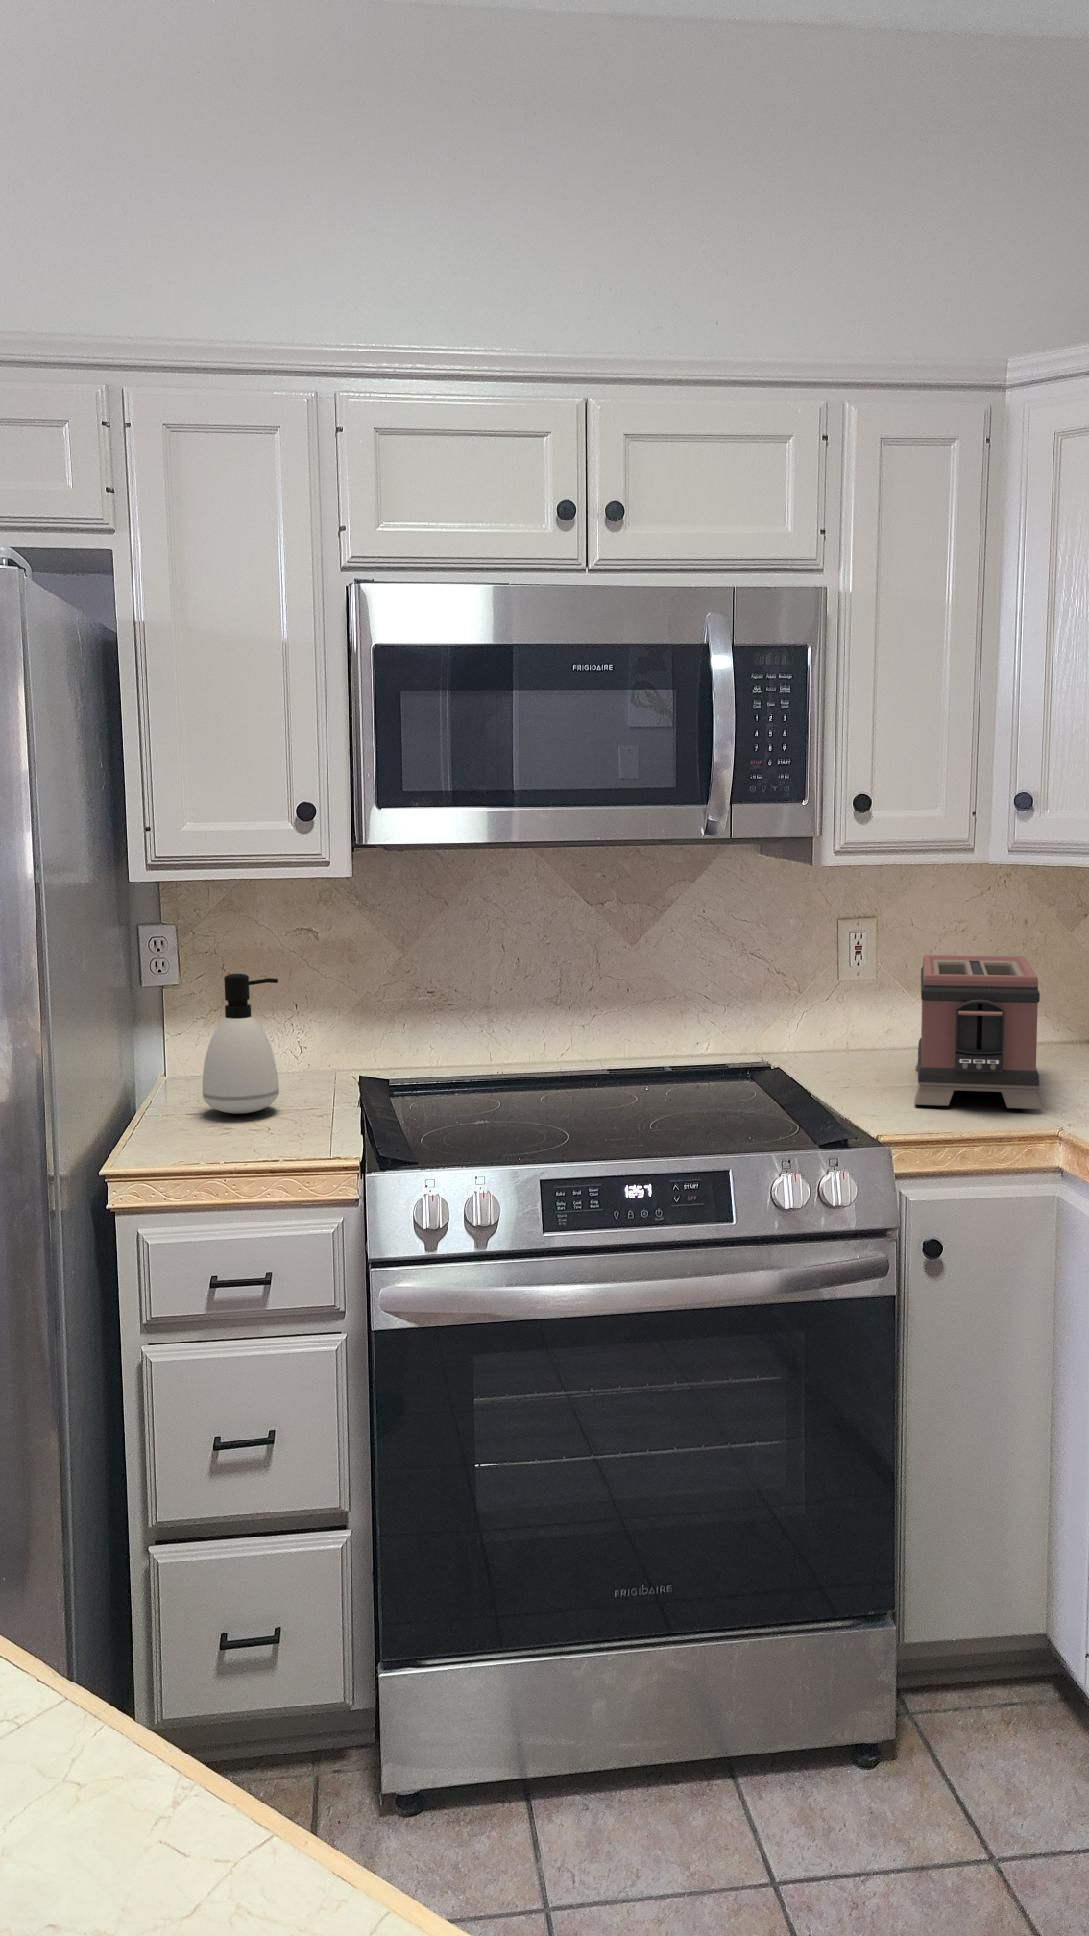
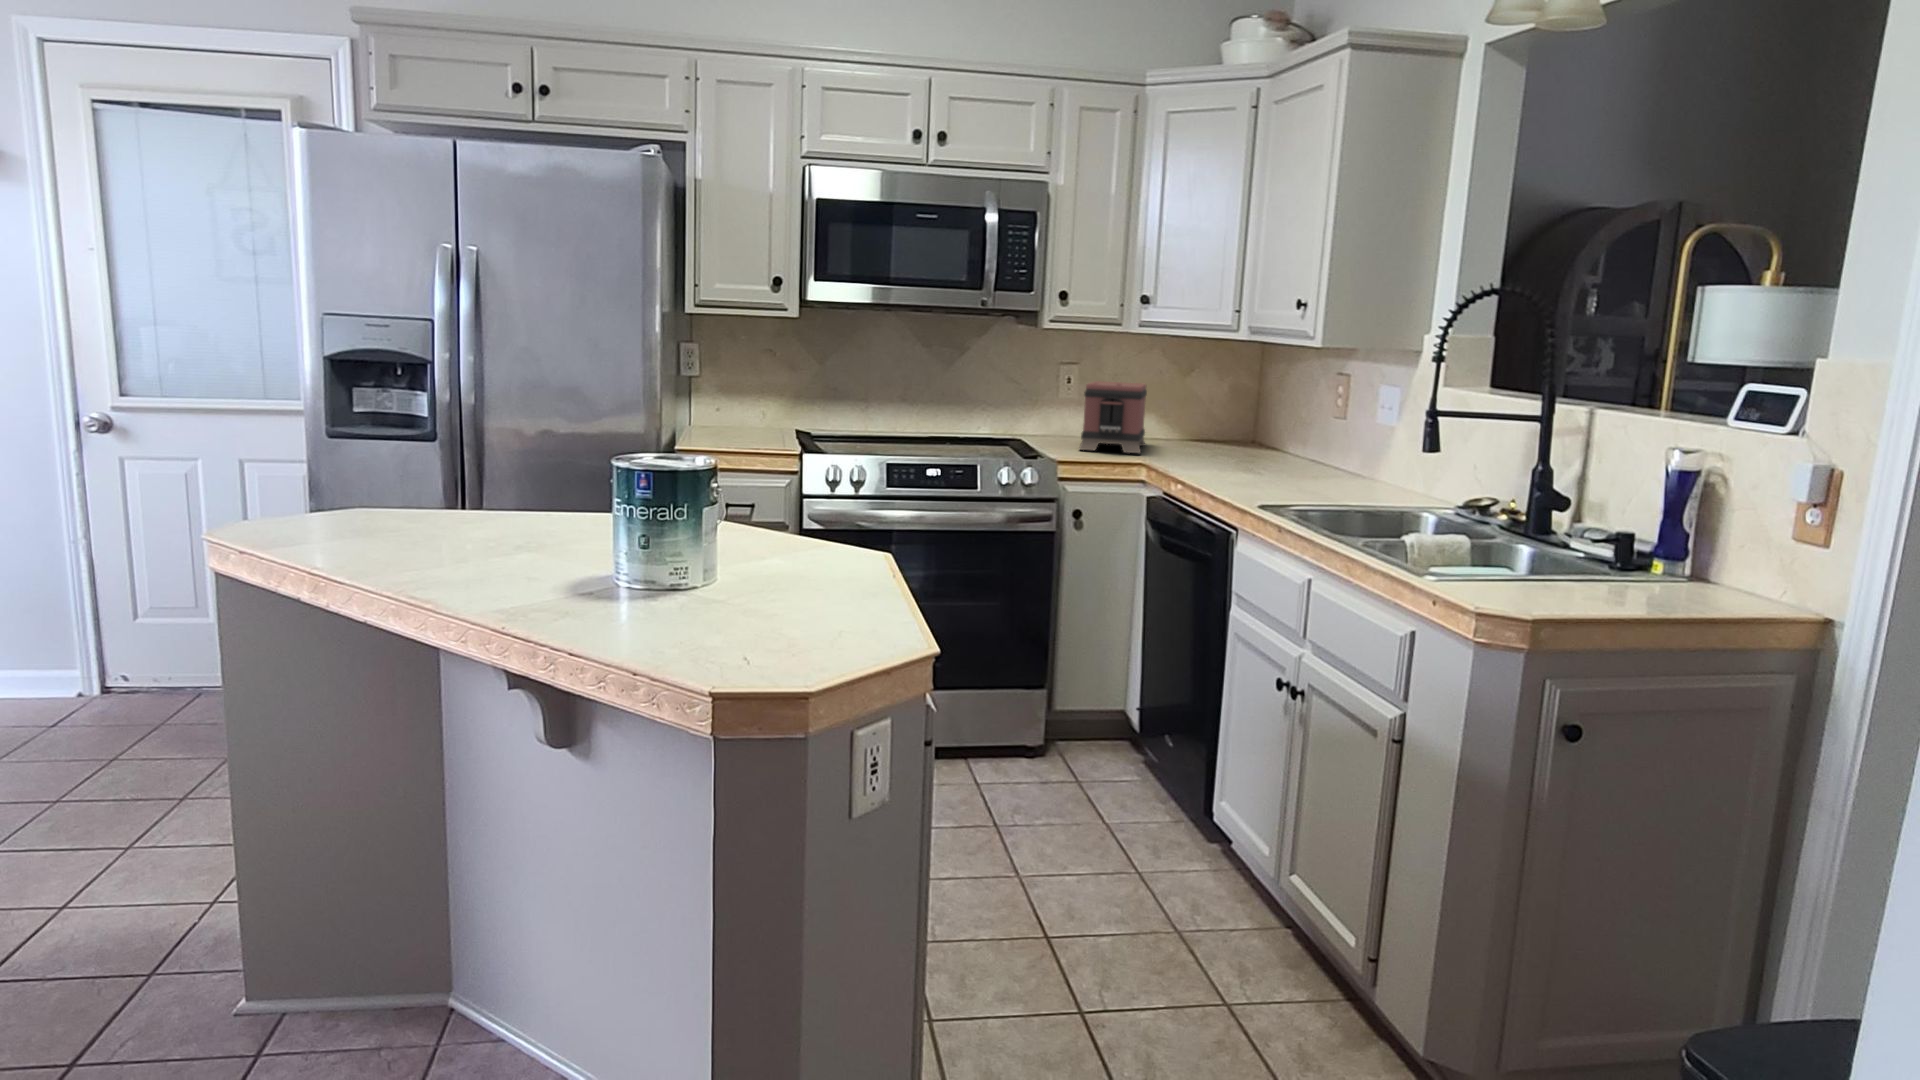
soap dispenser: present [203,974,279,1114] -> none [718,363,759,435]

